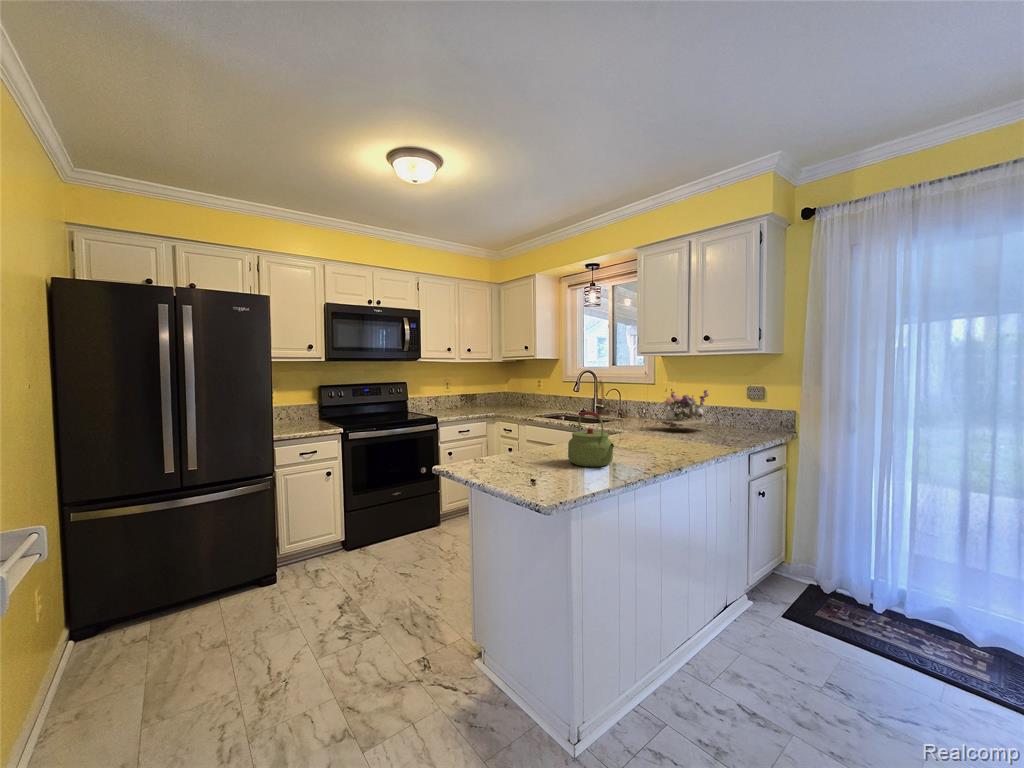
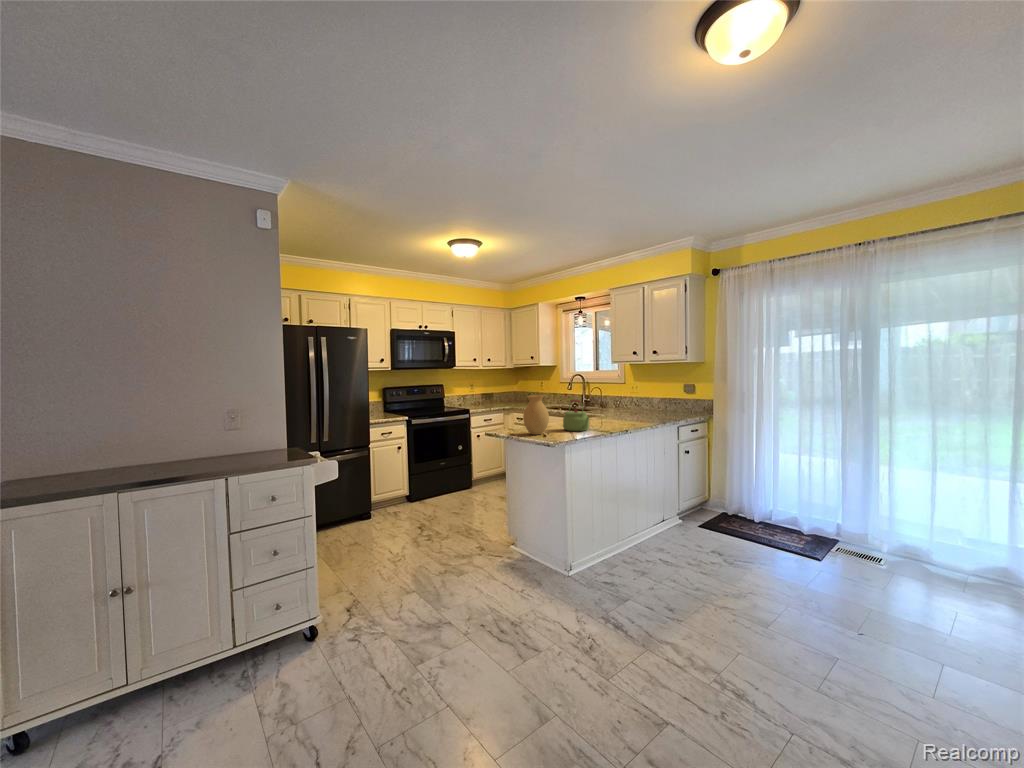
flower arrangement: present [657,390,709,428] -> none [624,386,662,415]
vase: none [498,404,544,475] -> present [523,395,549,435]

